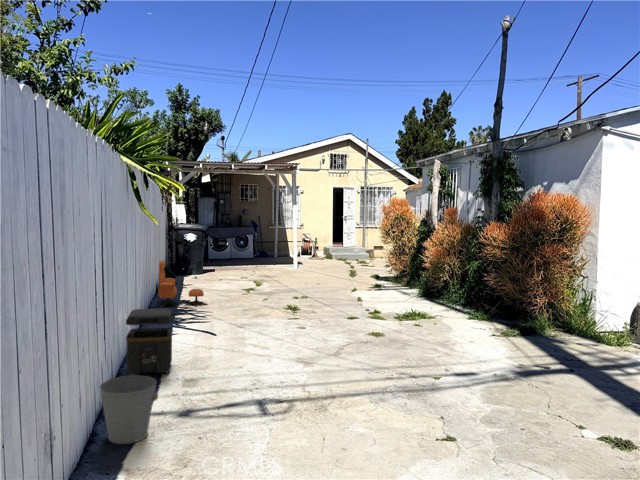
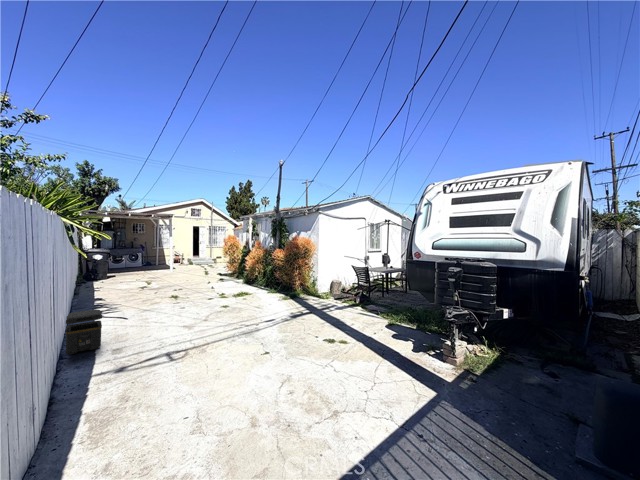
lounge chair: present [155,261,208,307] -> none [74,276,116,306]
bucket: present [100,375,158,444] -> none [58,355,103,400]

